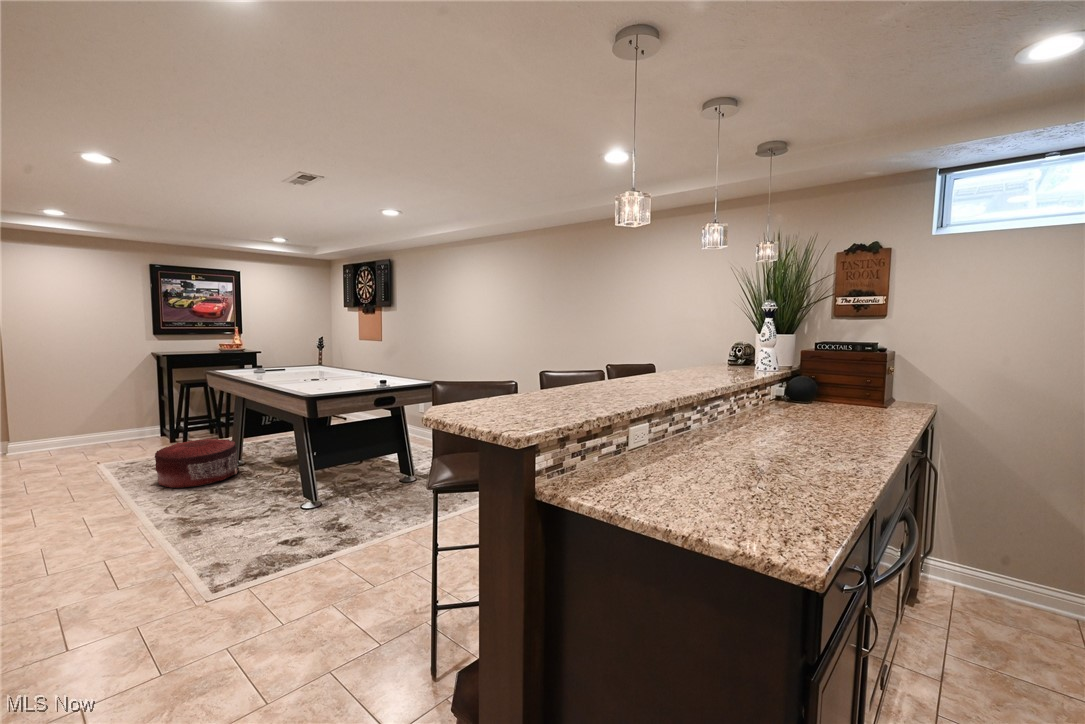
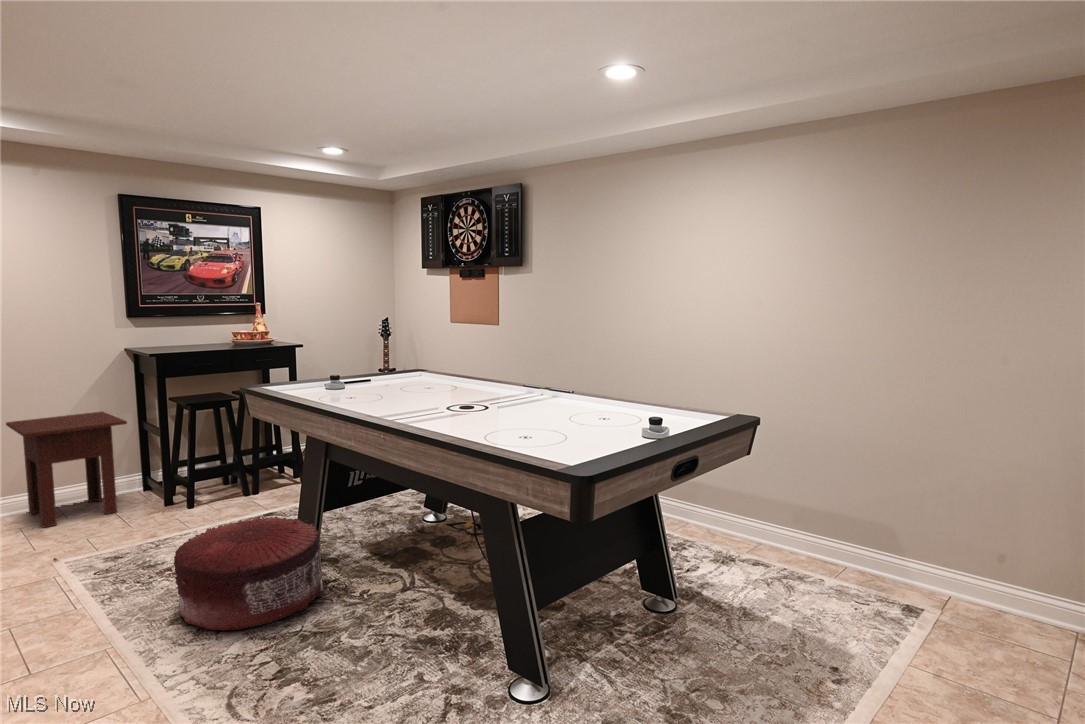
side table: none [78,389,148,451] -> present [6,411,127,527]

